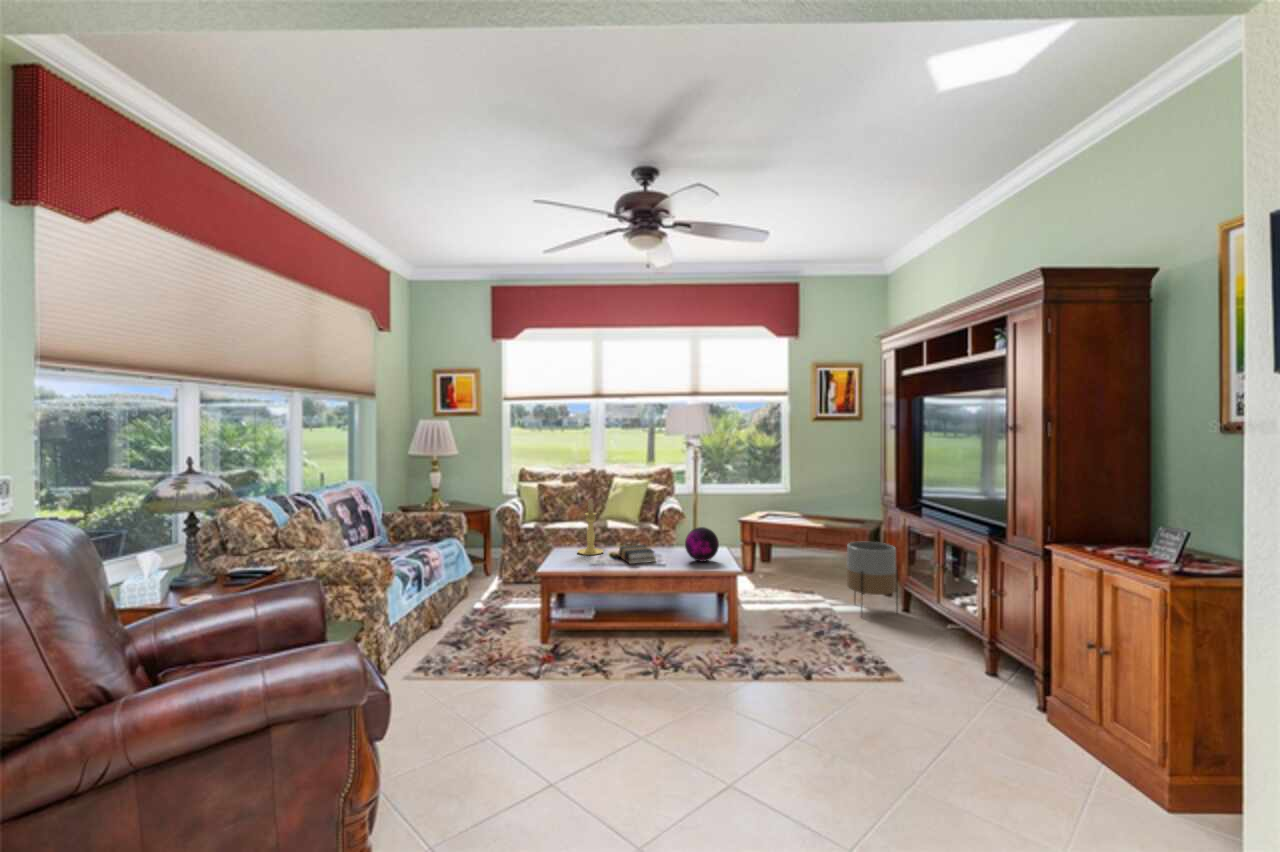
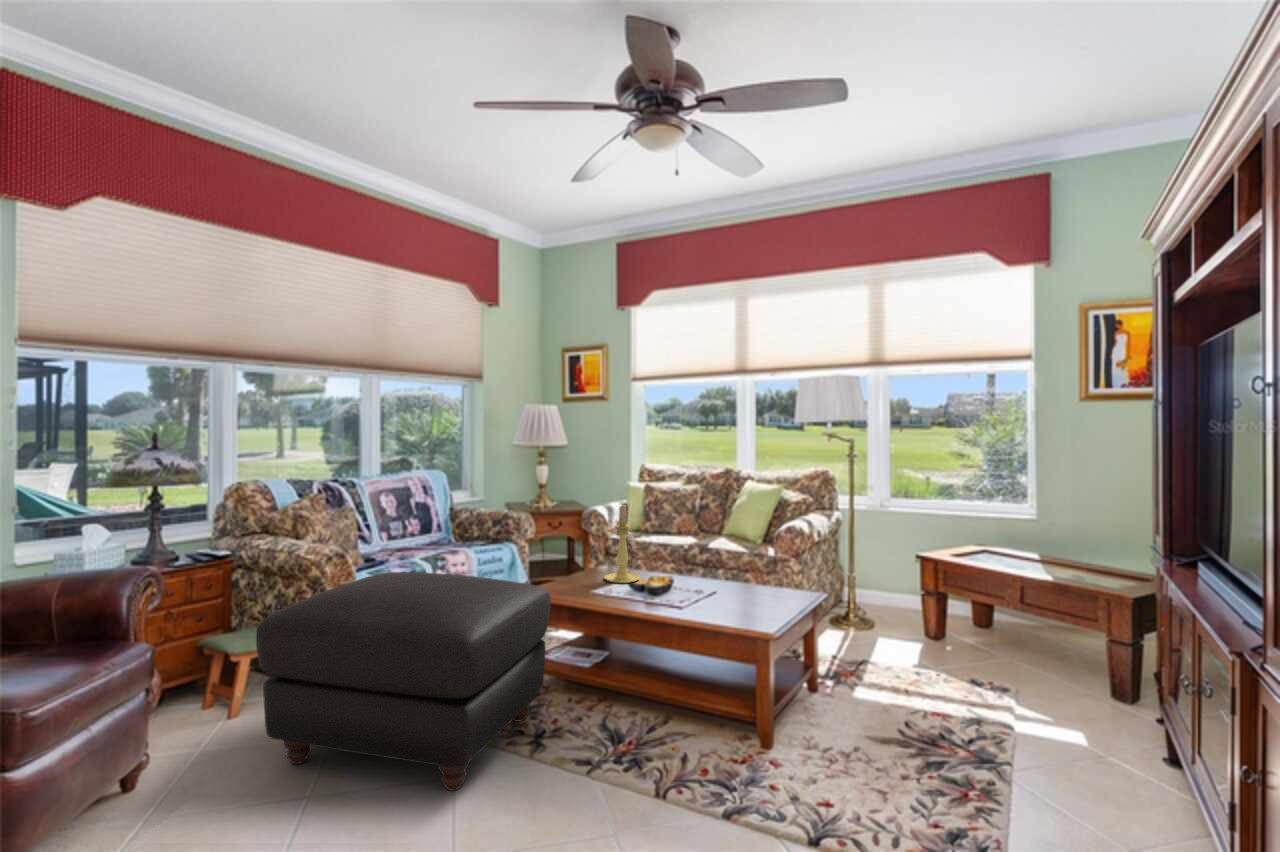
decorative orb: present [685,527,719,562] -> none [715,561,769,616]
planter: present [847,542,898,602] -> none [1049,620,1165,778]
hardback book: present [618,545,656,564] -> none [633,576,683,606]
ottoman: none [415,558,601,714] -> present [256,572,551,791]

